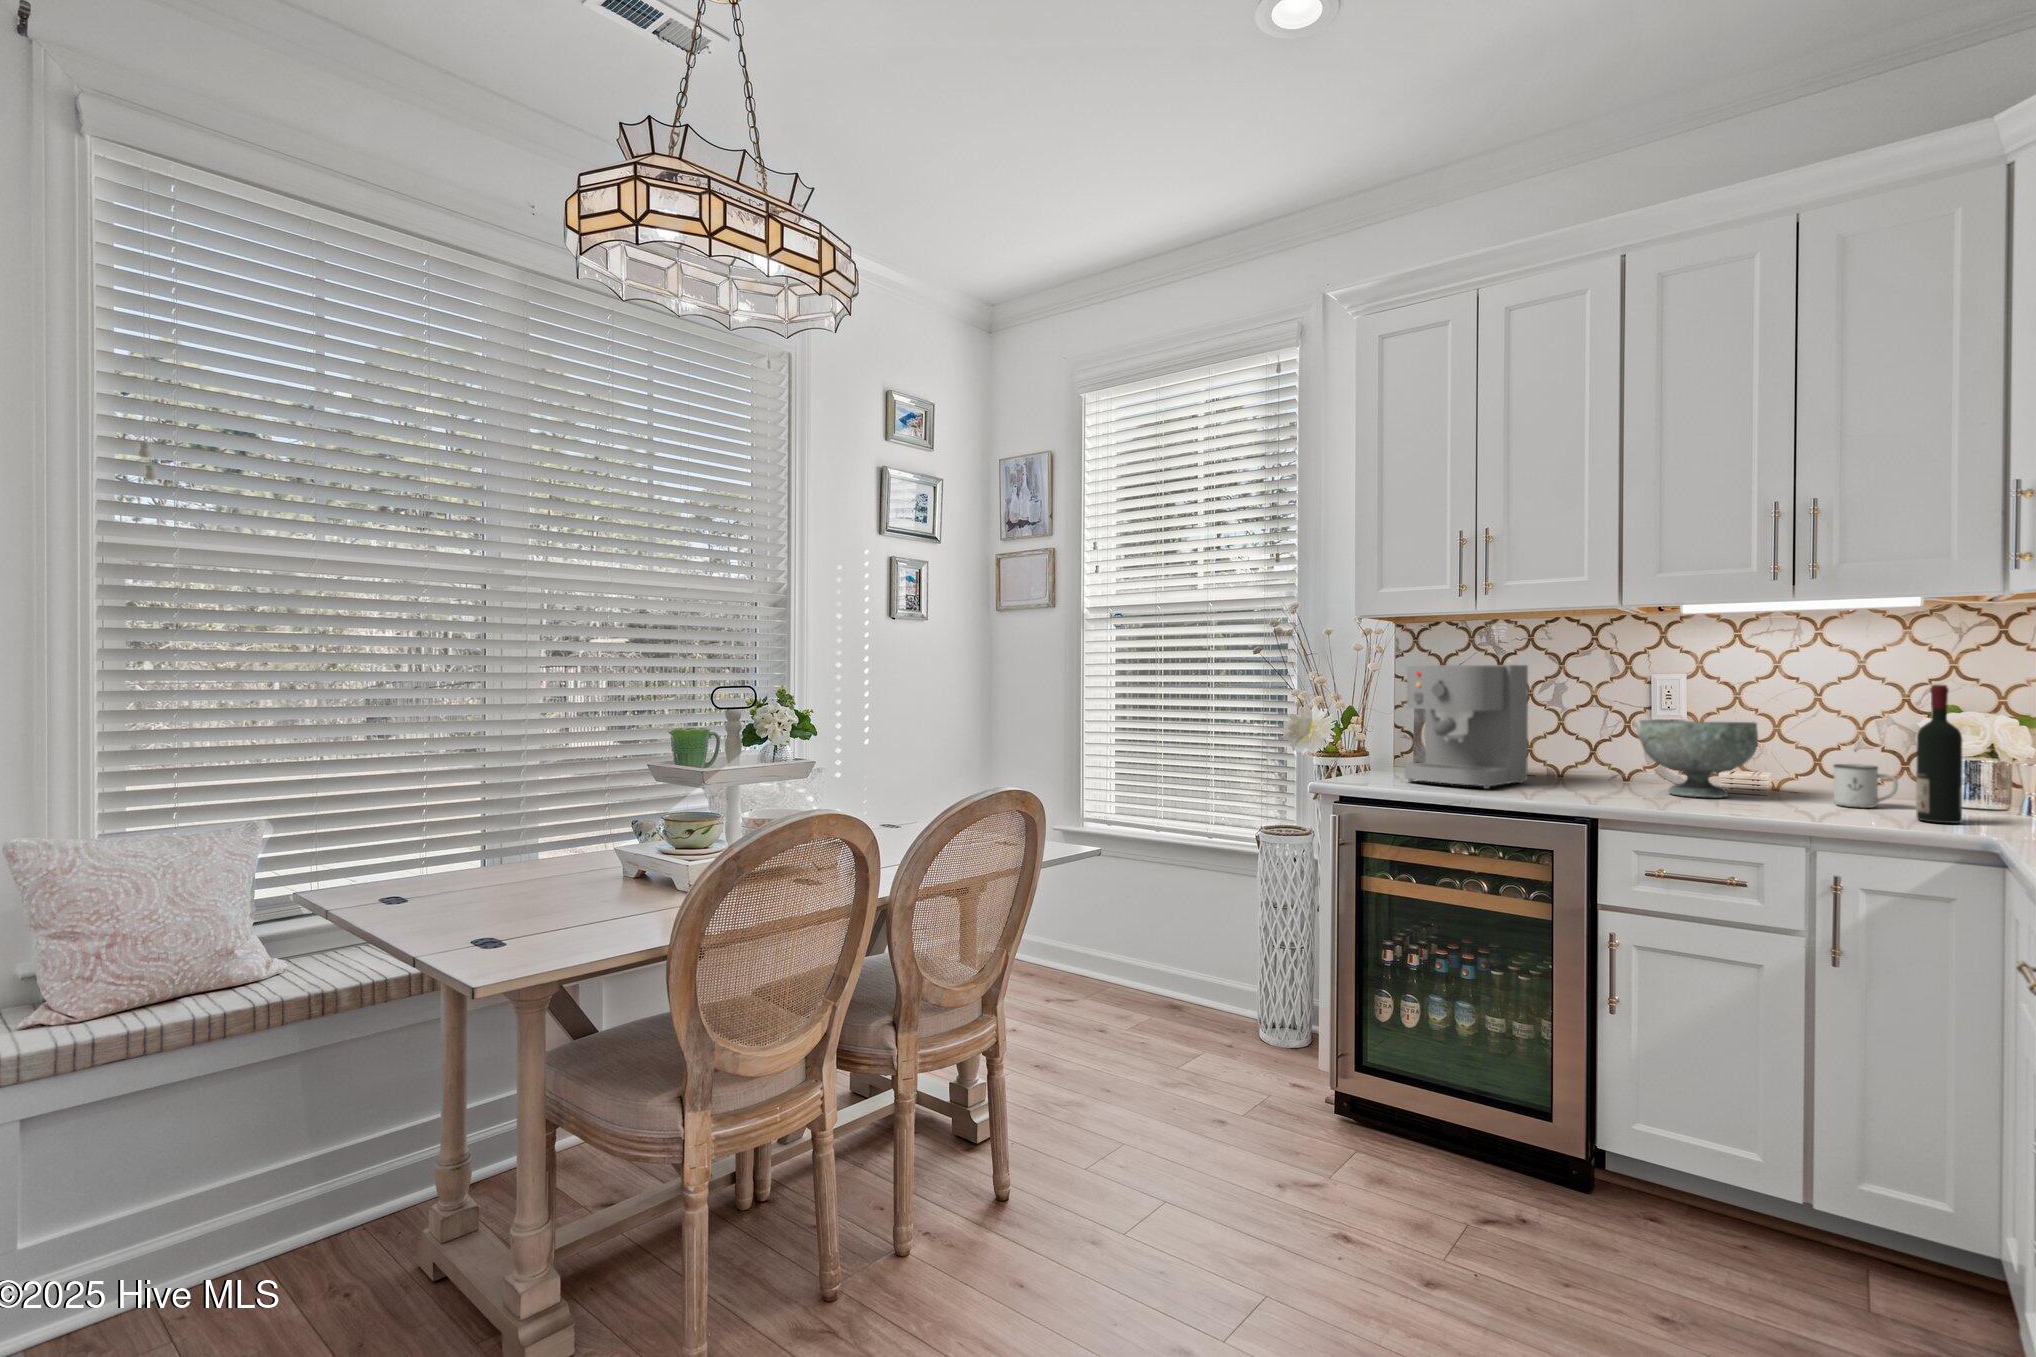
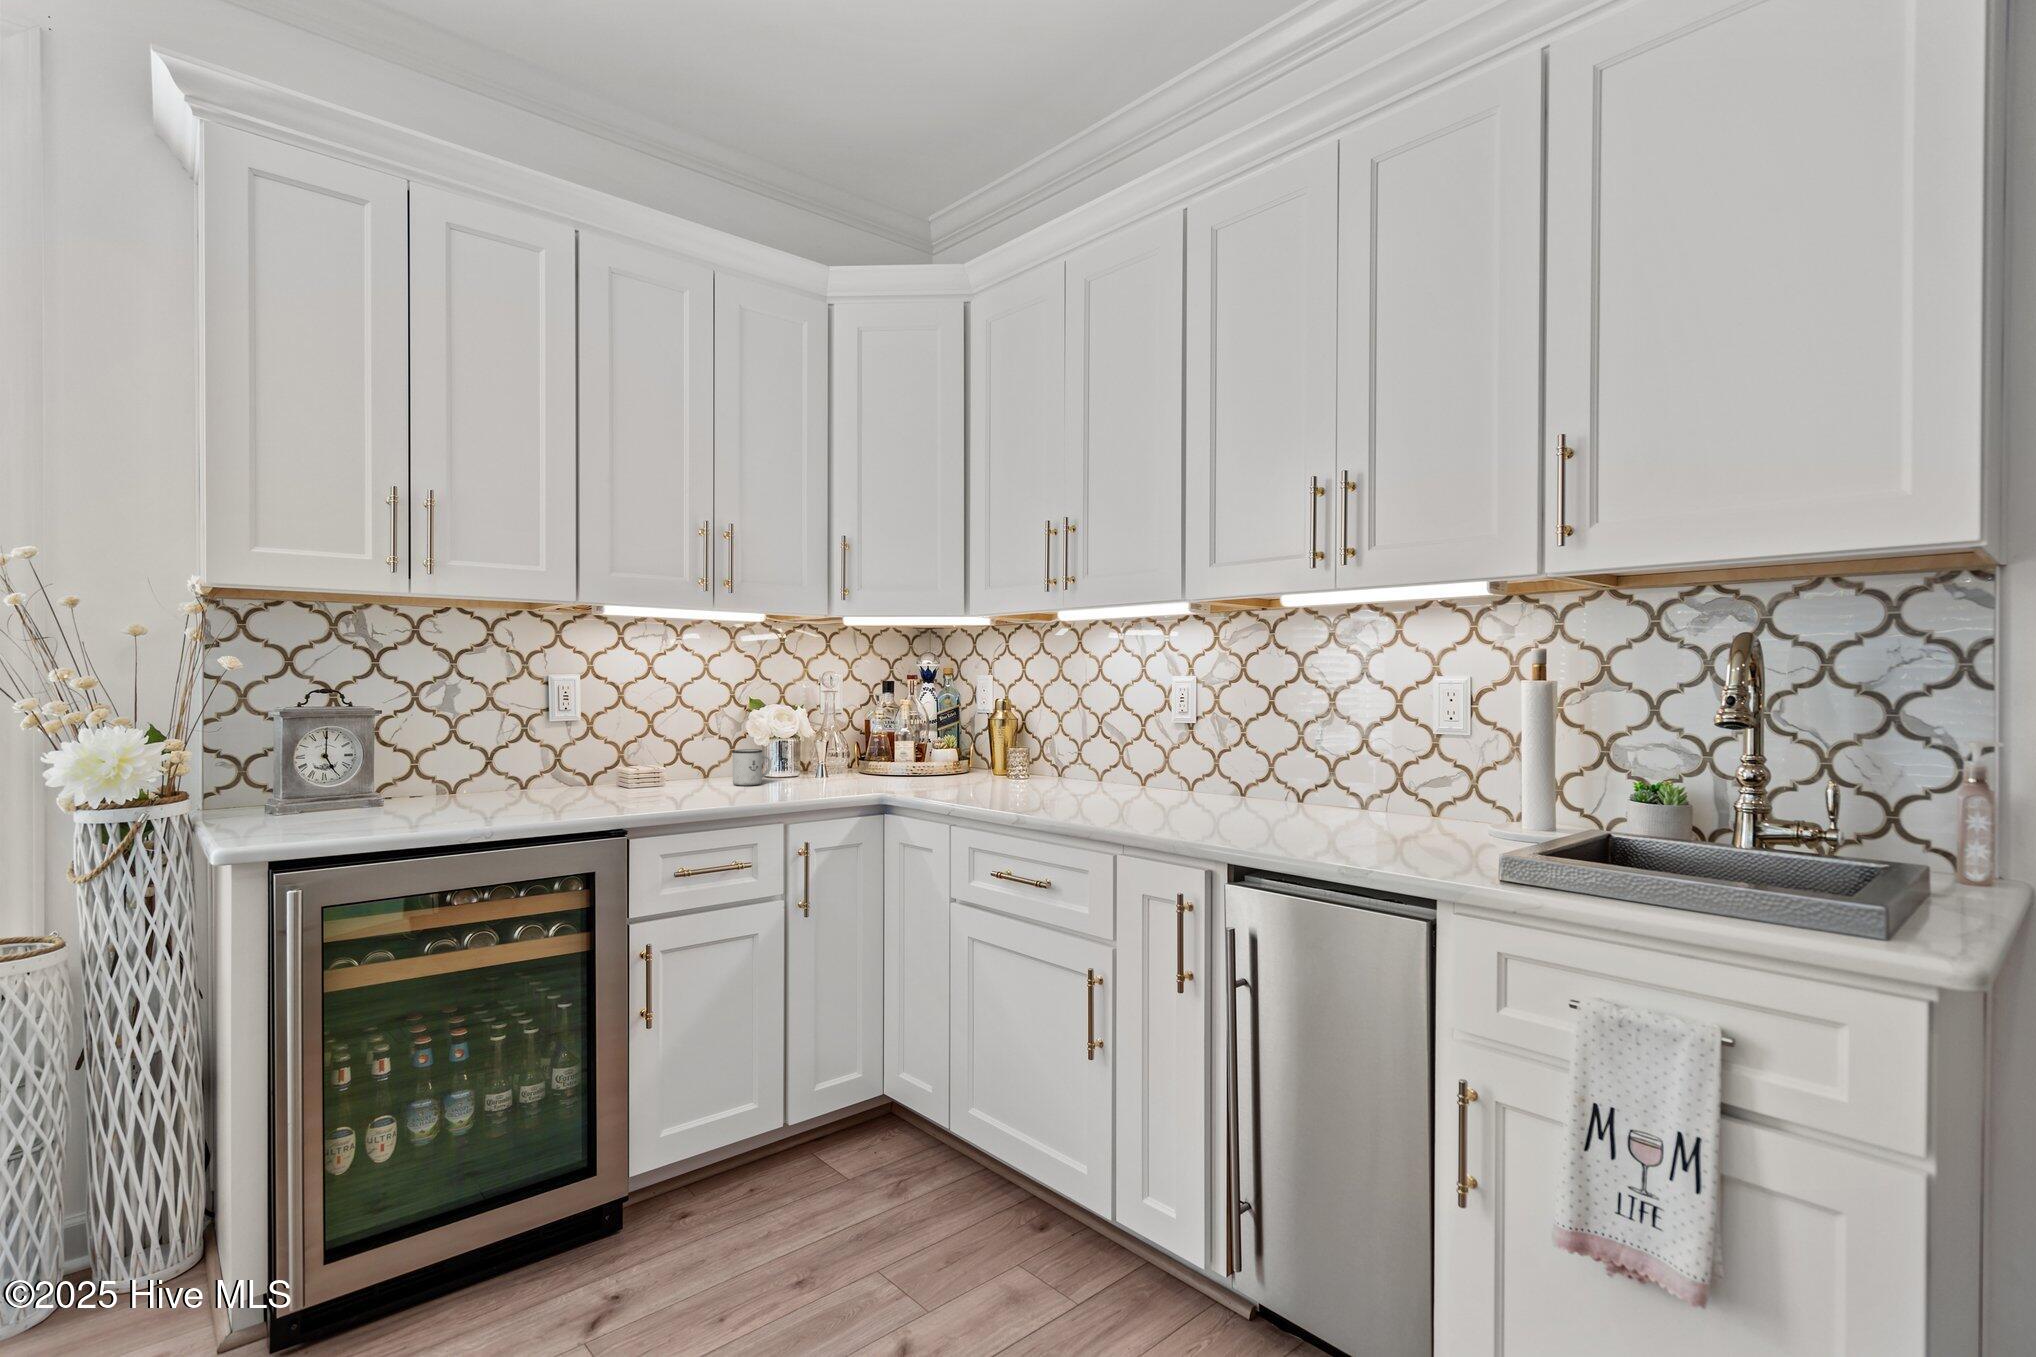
coffee maker: present [1404,665,1528,789] -> none [329,662,467,825]
wine bottle: present [1916,685,1962,823] -> none [808,682,835,788]
decorative bowl: present [1638,720,1758,798] -> none [583,718,685,795]

